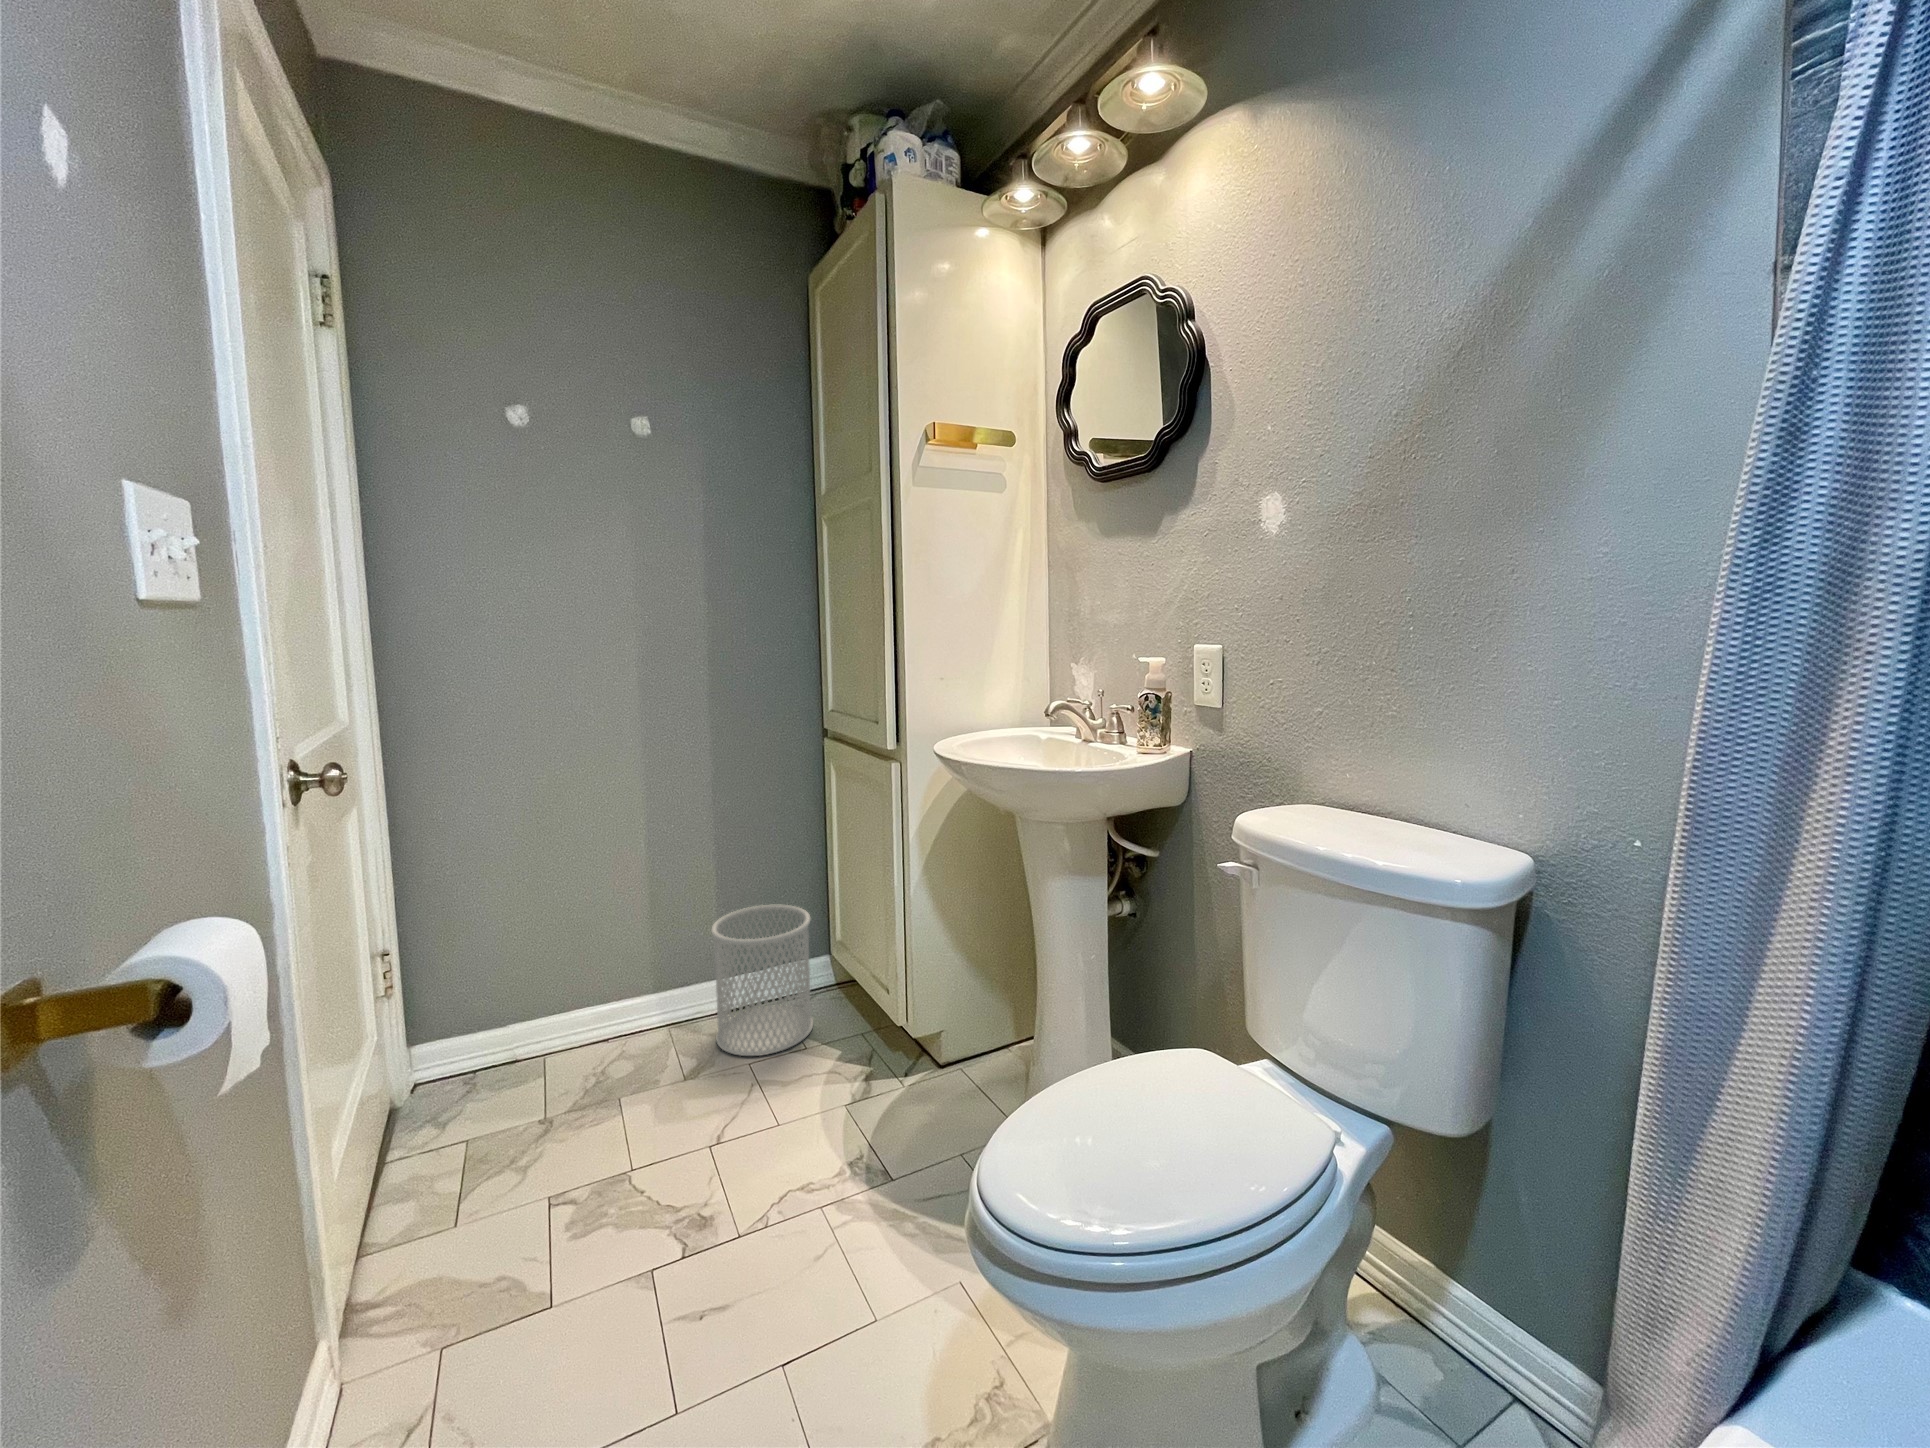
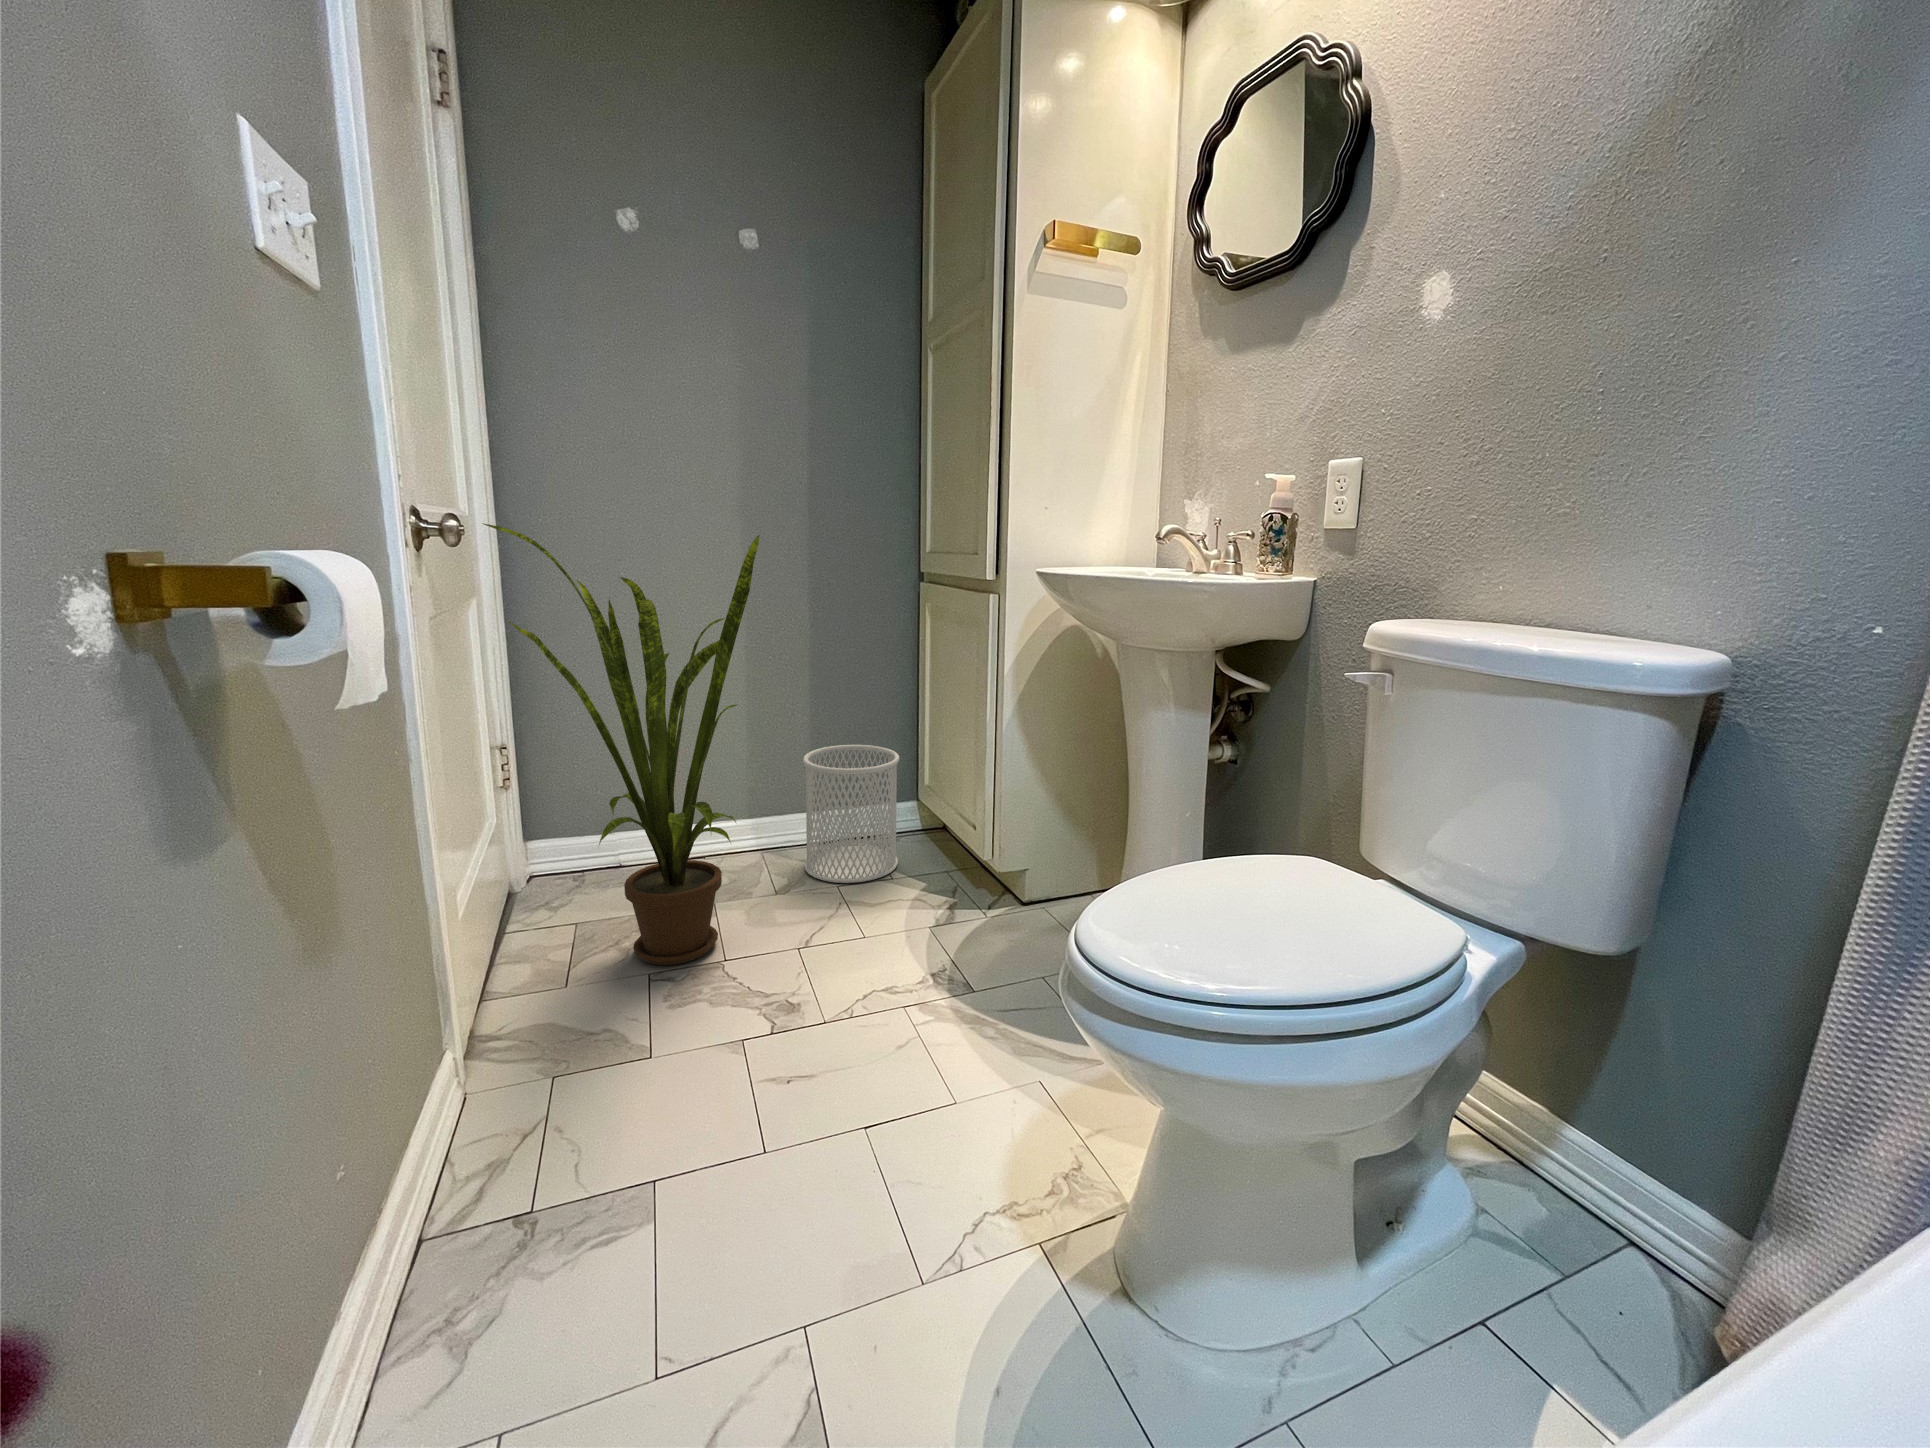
house plant: none [359,719,661,1185] -> present [484,524,760,965]

